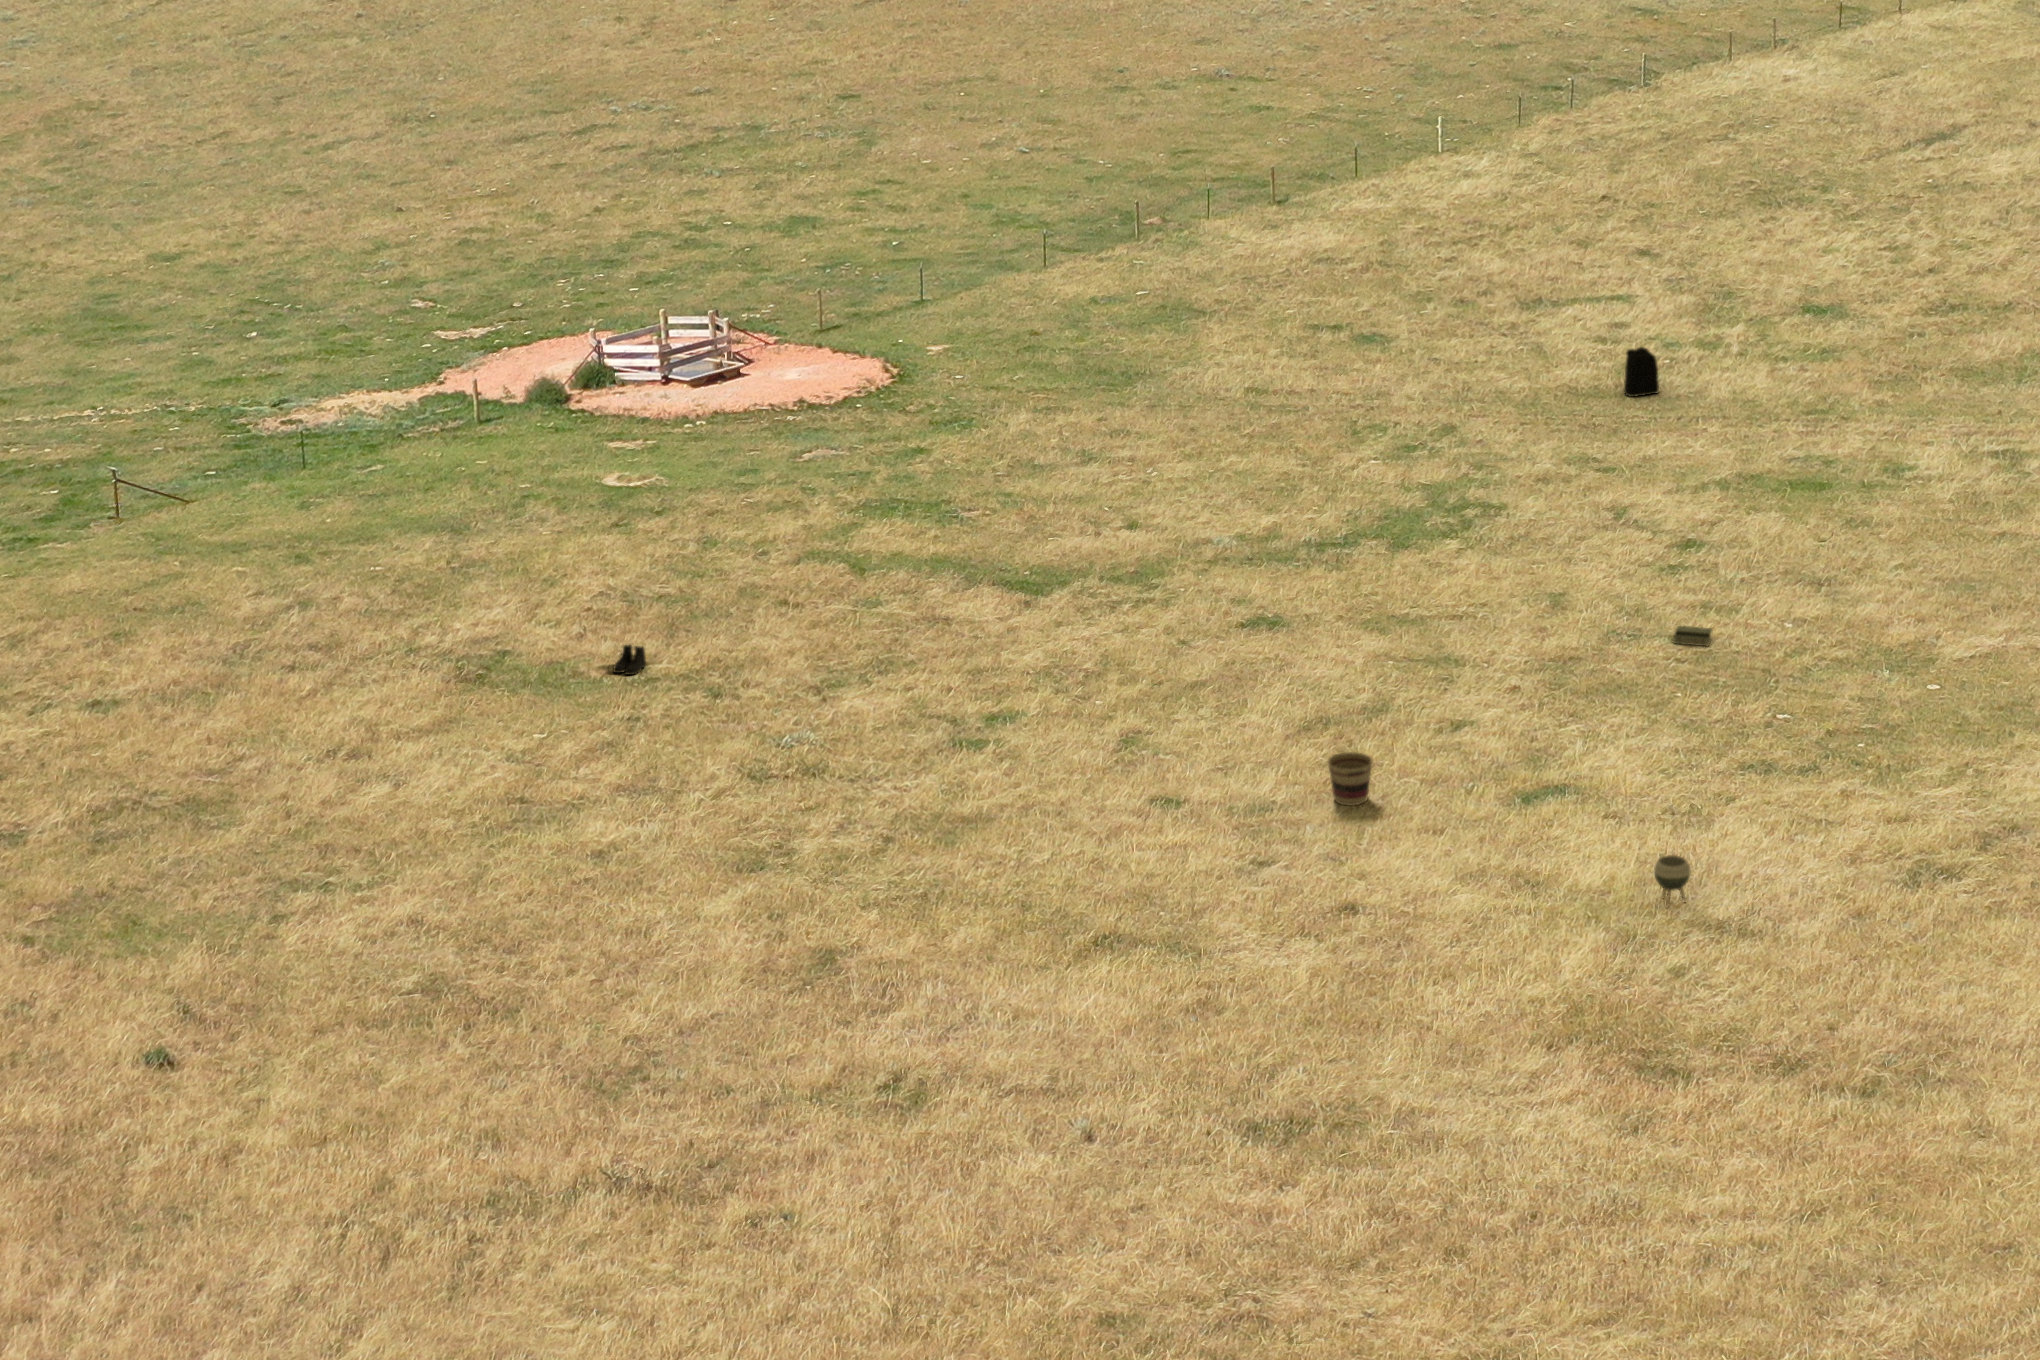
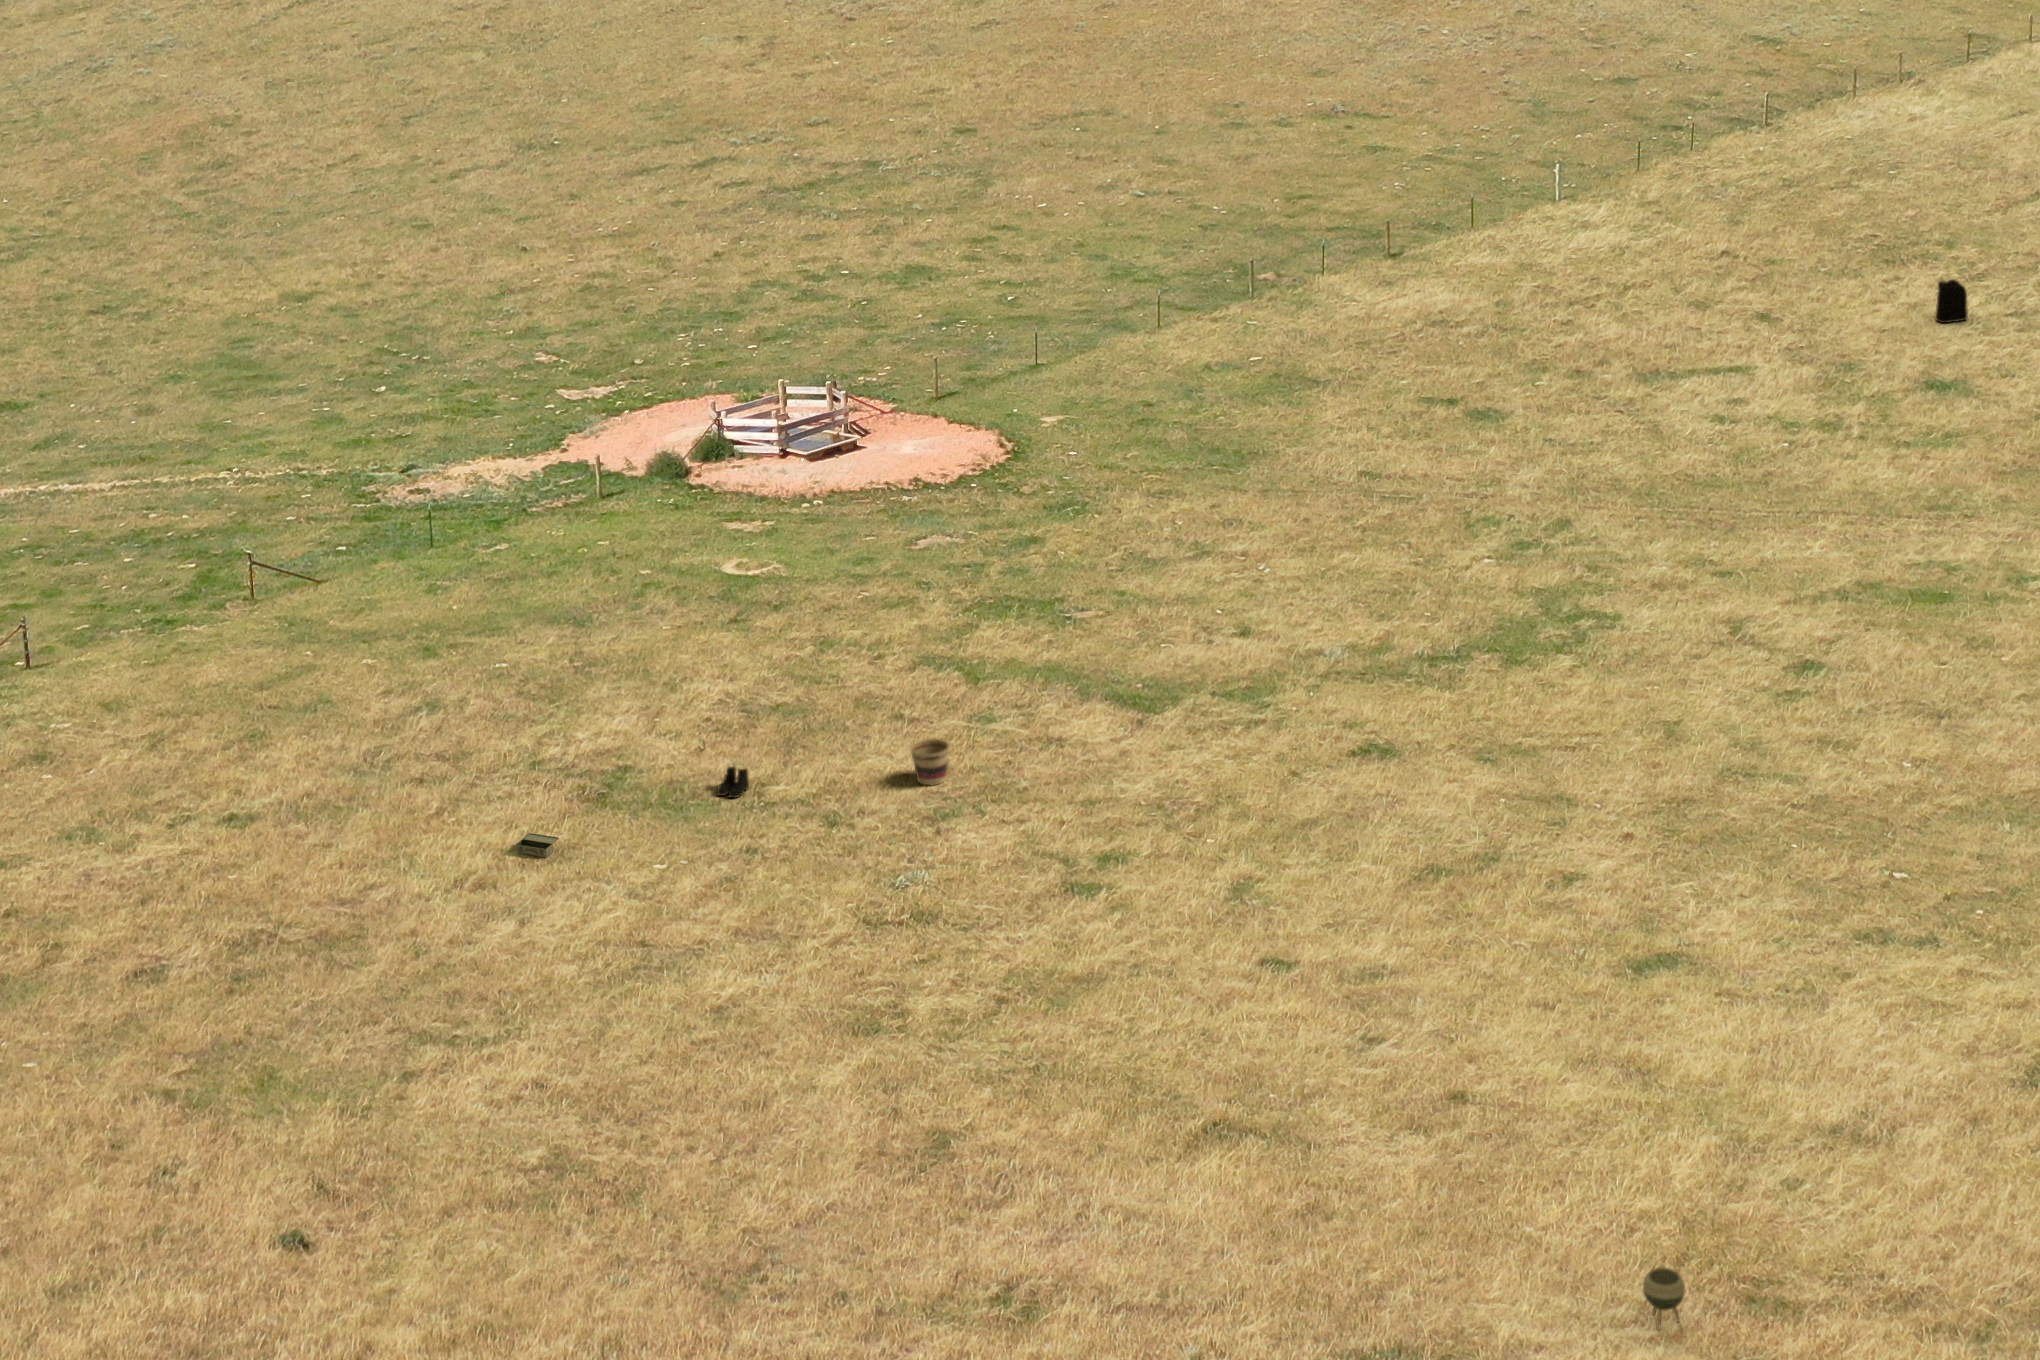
backpack: present [1624,347,1659,397] -> present [1935,279,1968,323]
toolbox: present [1673,626,1712,646] -> present [516,833,559,858]
basket: present [1328,752,1373,806] -> present [910,738,949,785]
planter: present [1654,855,1690,907] -> present [1643,1268,1685,1329]

